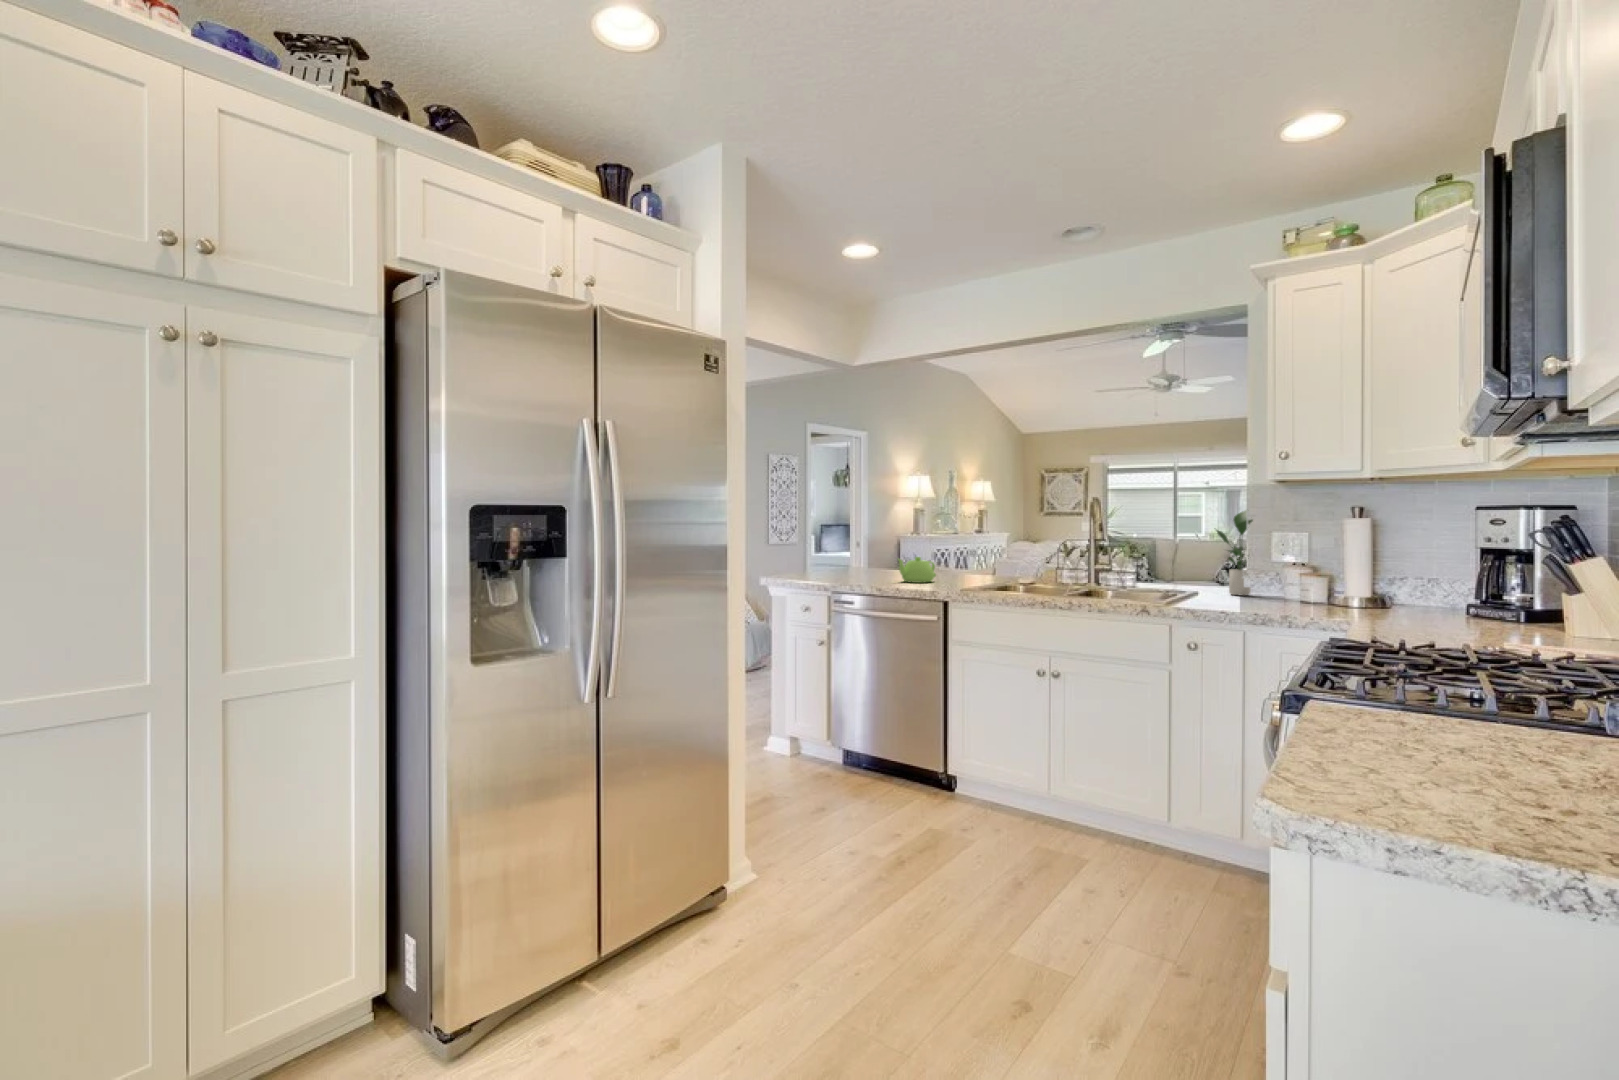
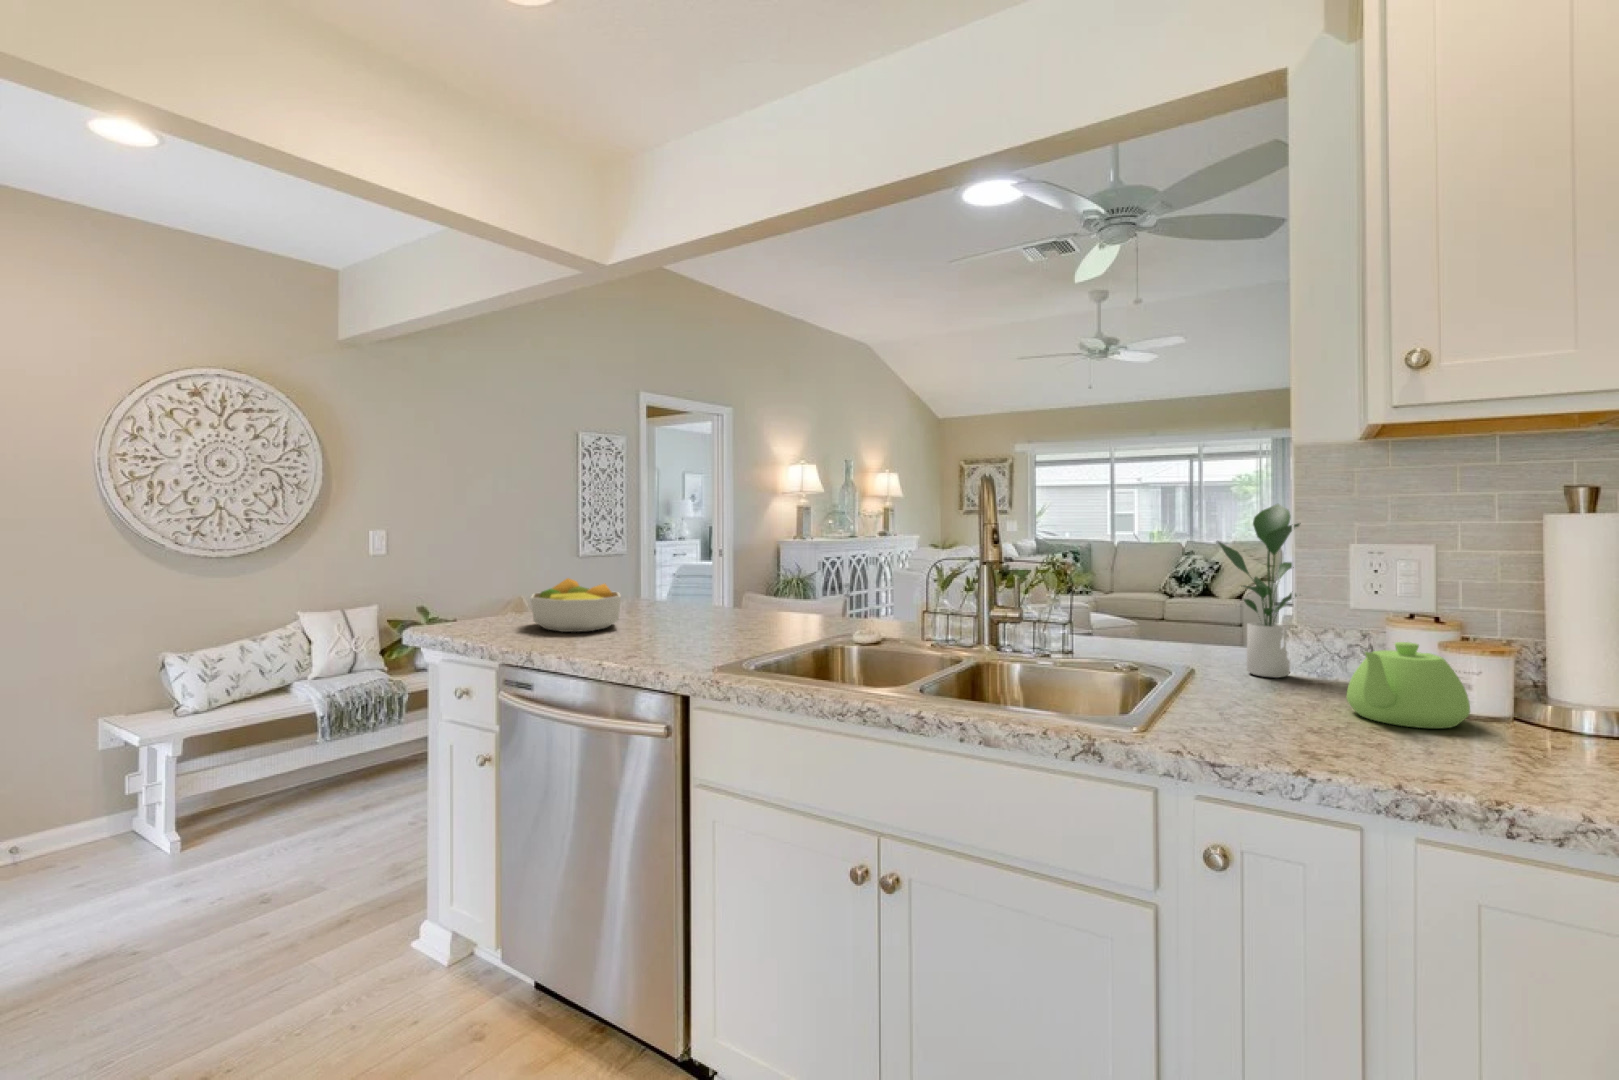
fruit bowl: none [823,550,878,579] -> present [531,578,621,632]
teapot: present [898,557,936,583] -> present [1347,642,1470,729]

